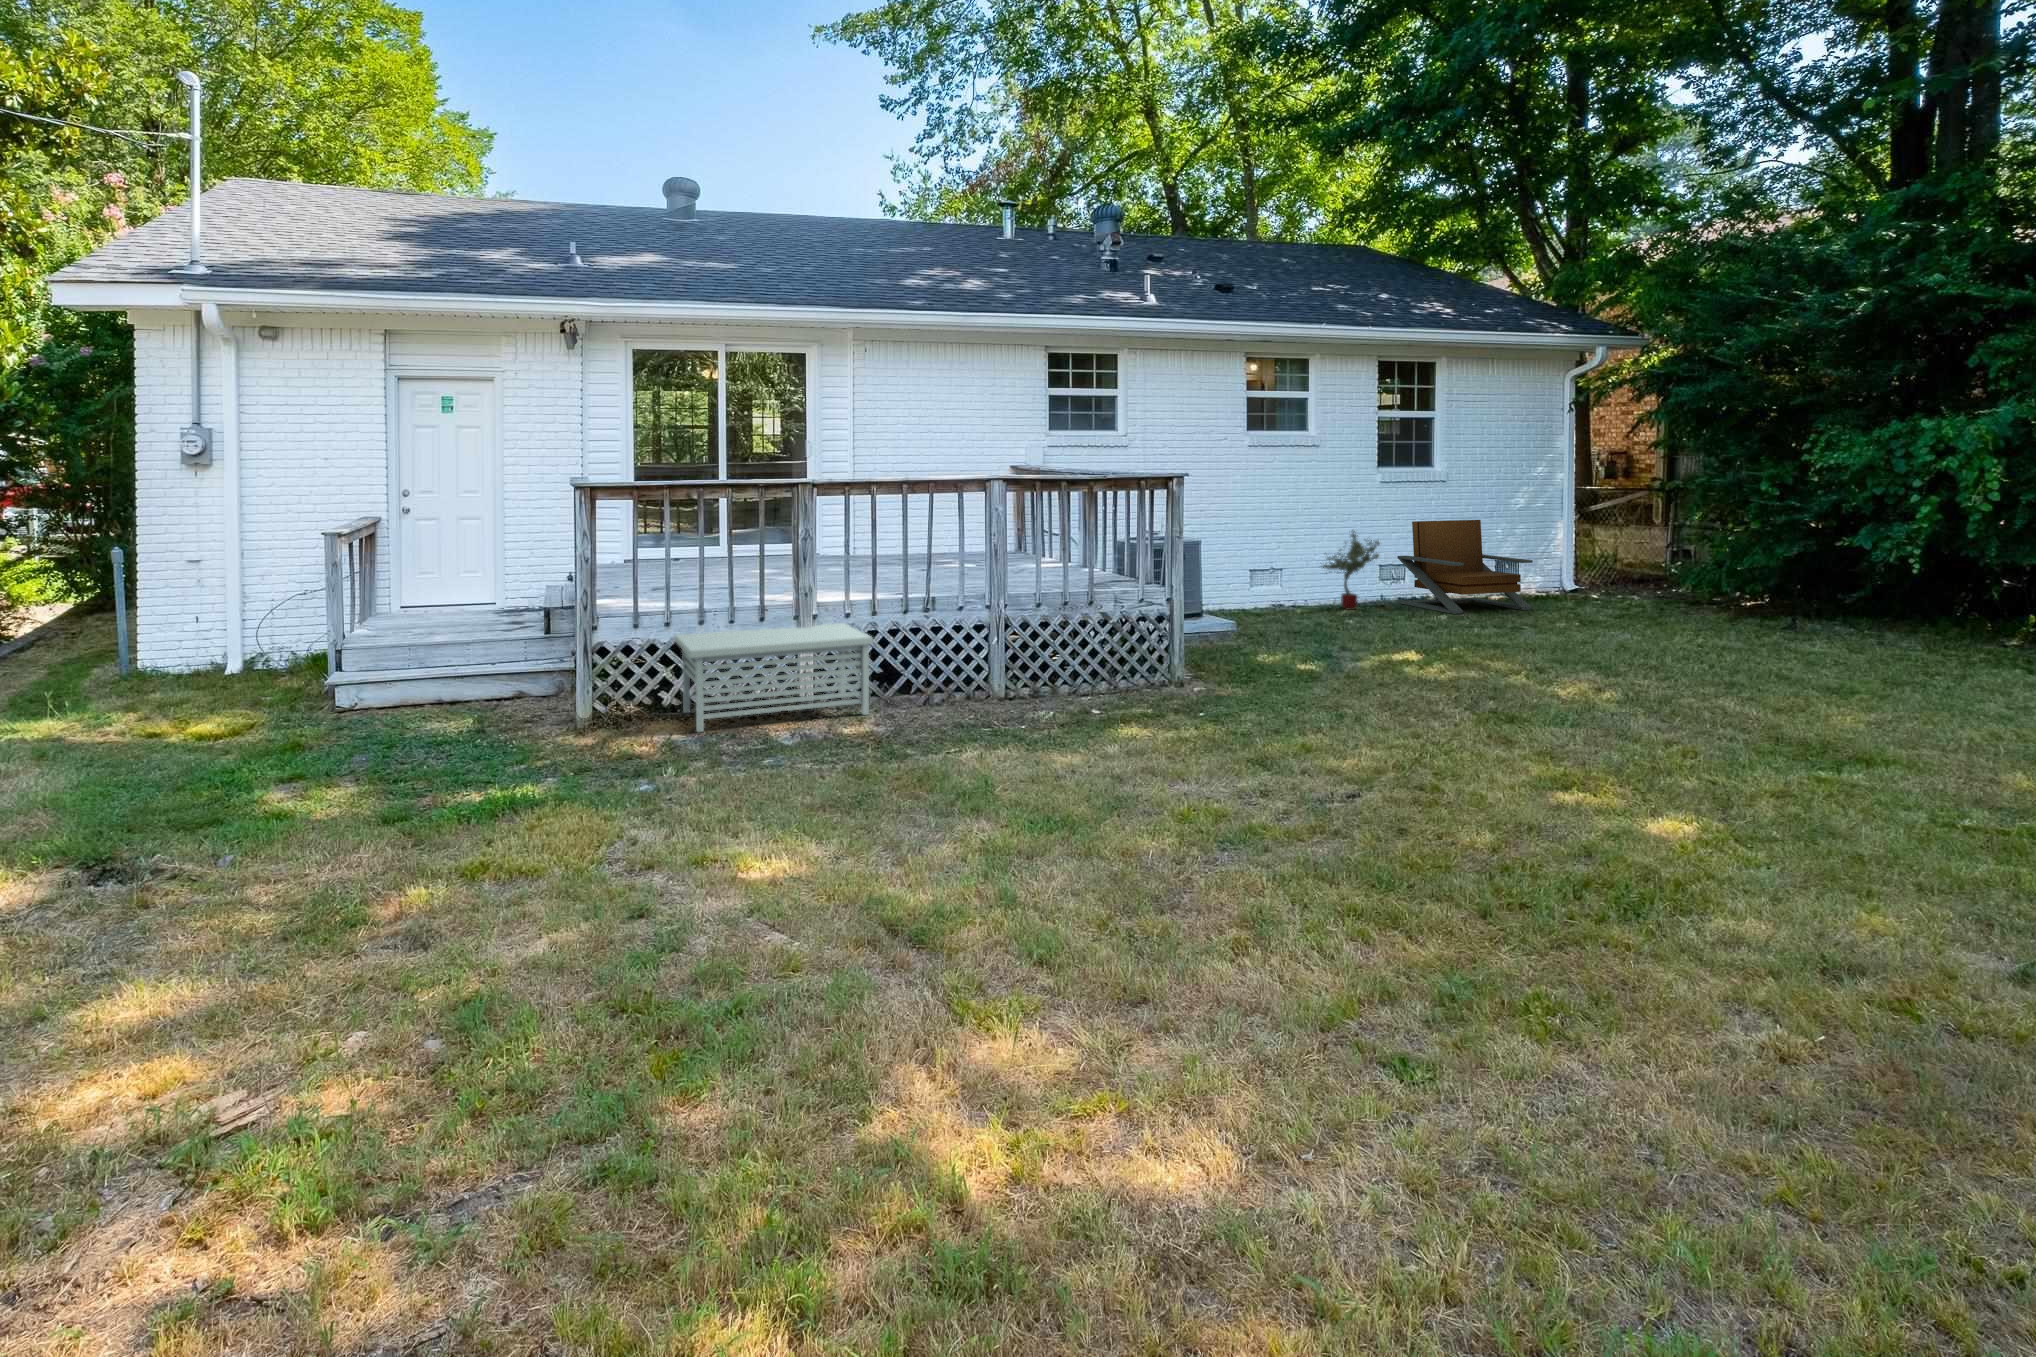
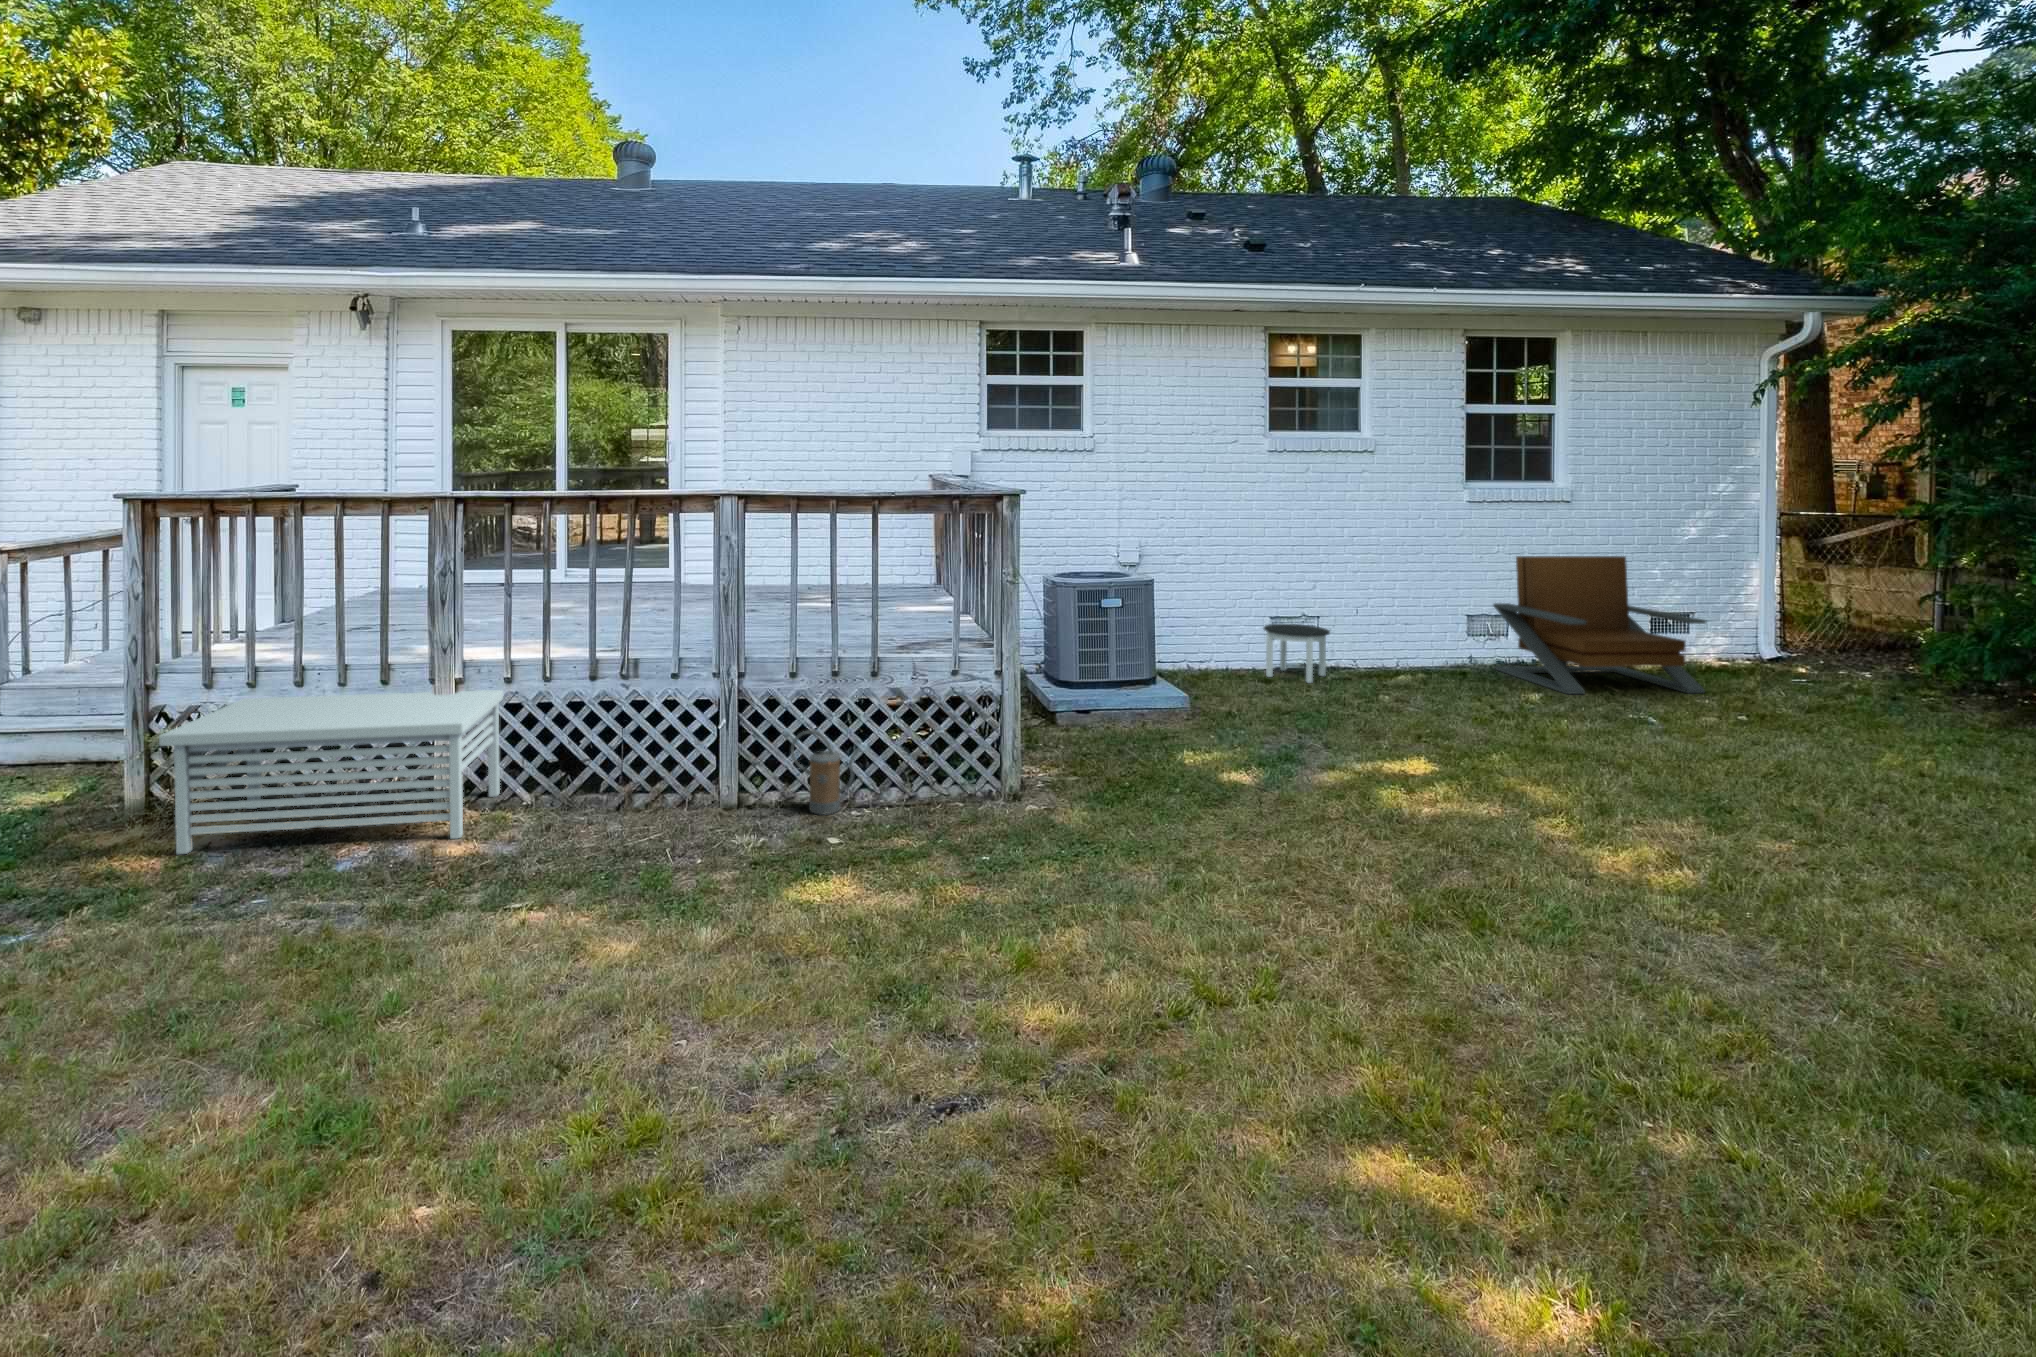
potted tree: present [1323,531,1380,610] -> none [1365,565,1460,677]
round table: none [1251,575,1299,616] -> present [1264,624,1330,683]
watering can: none [1051,638,1097,691] -> present [791,731,859,815]

